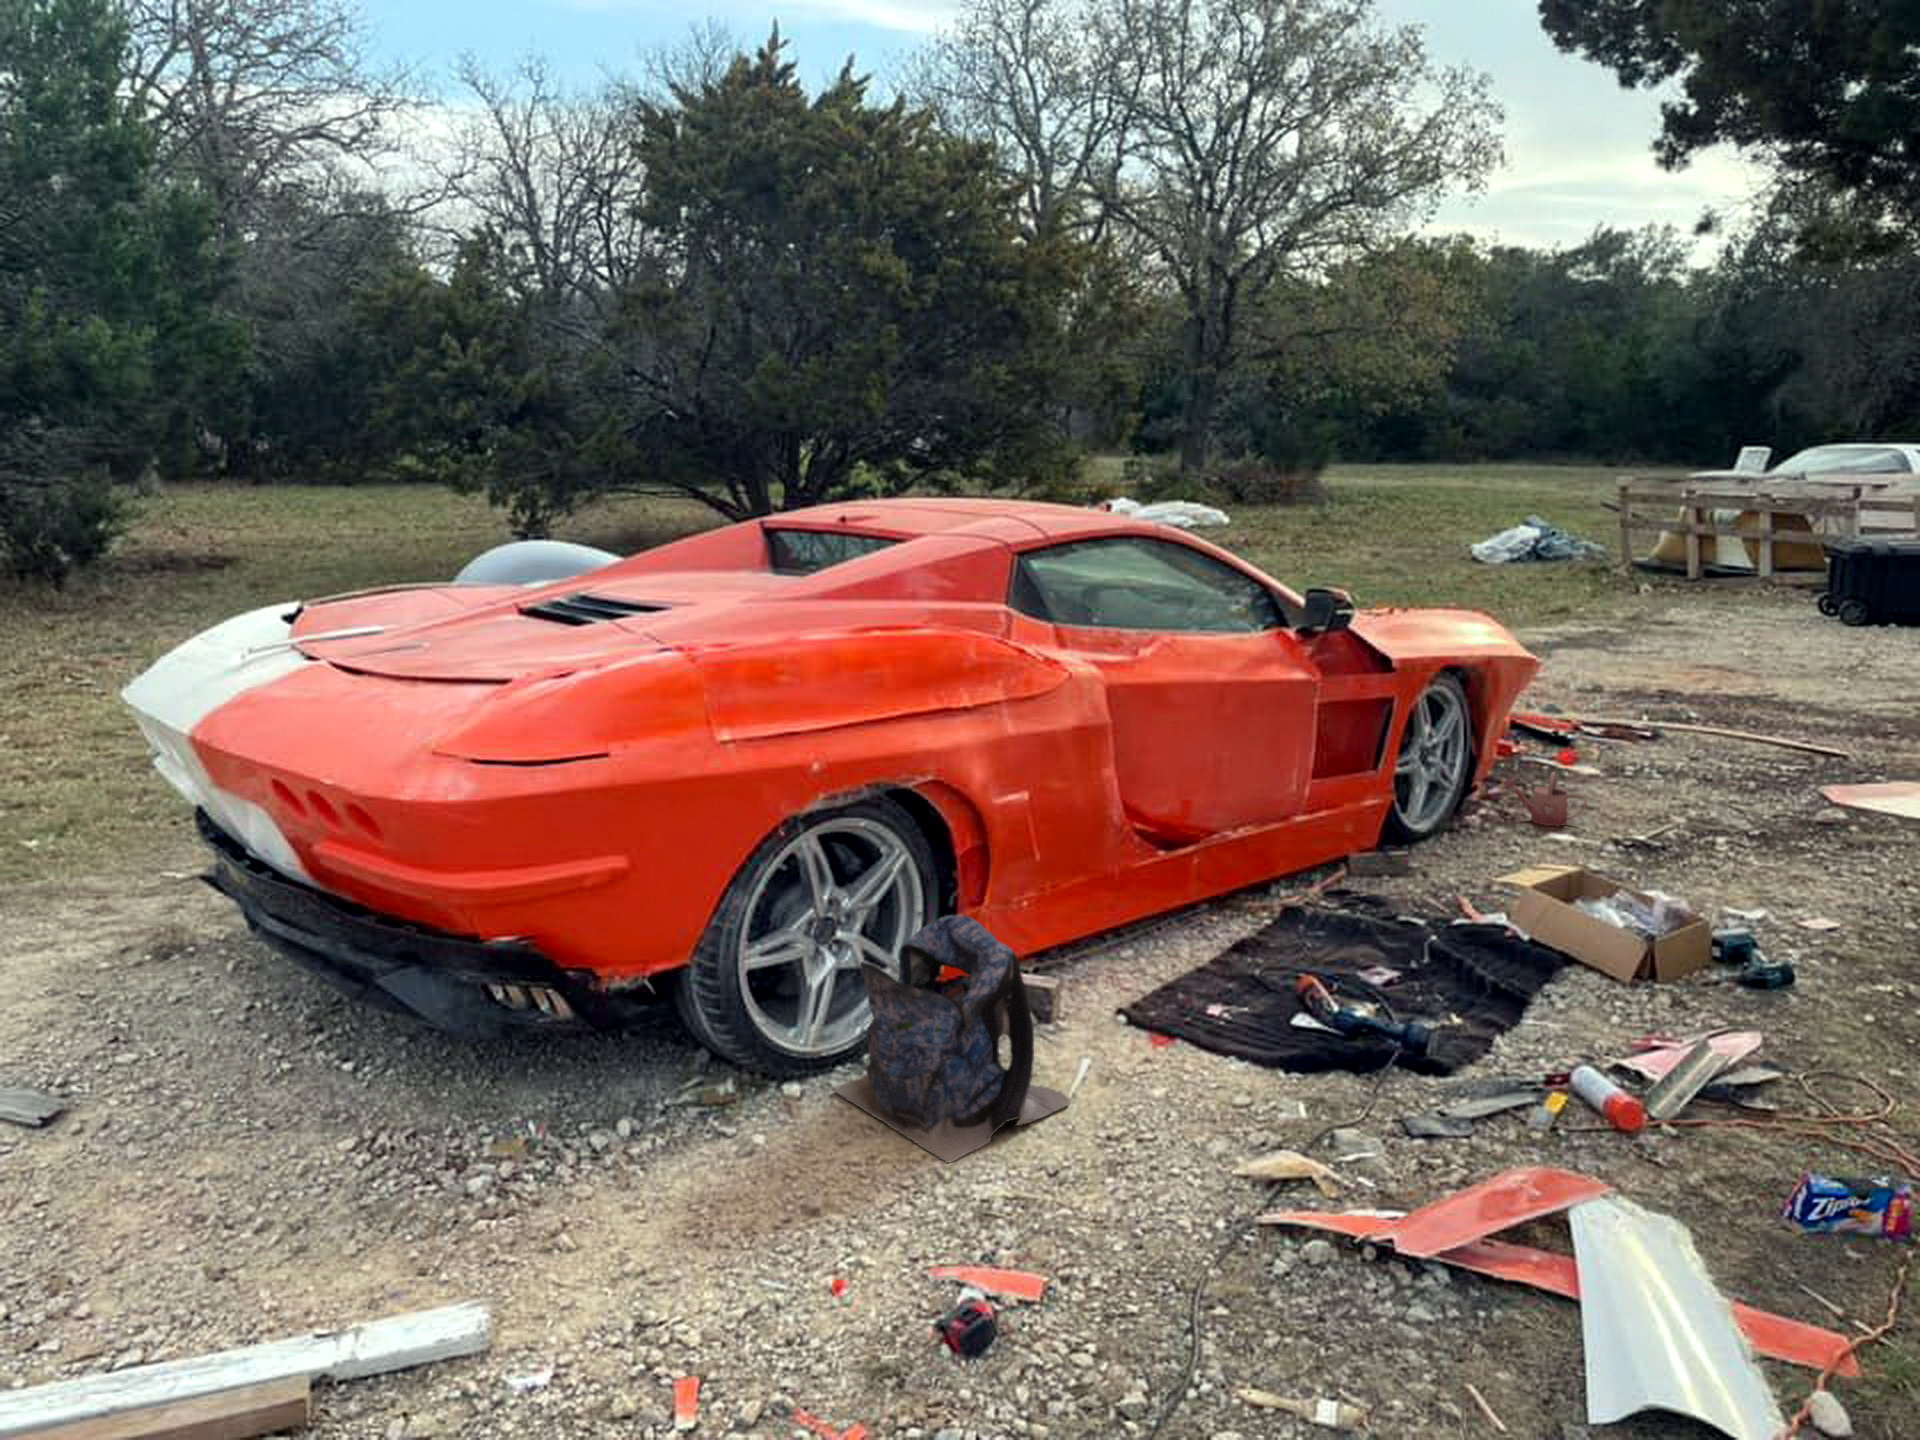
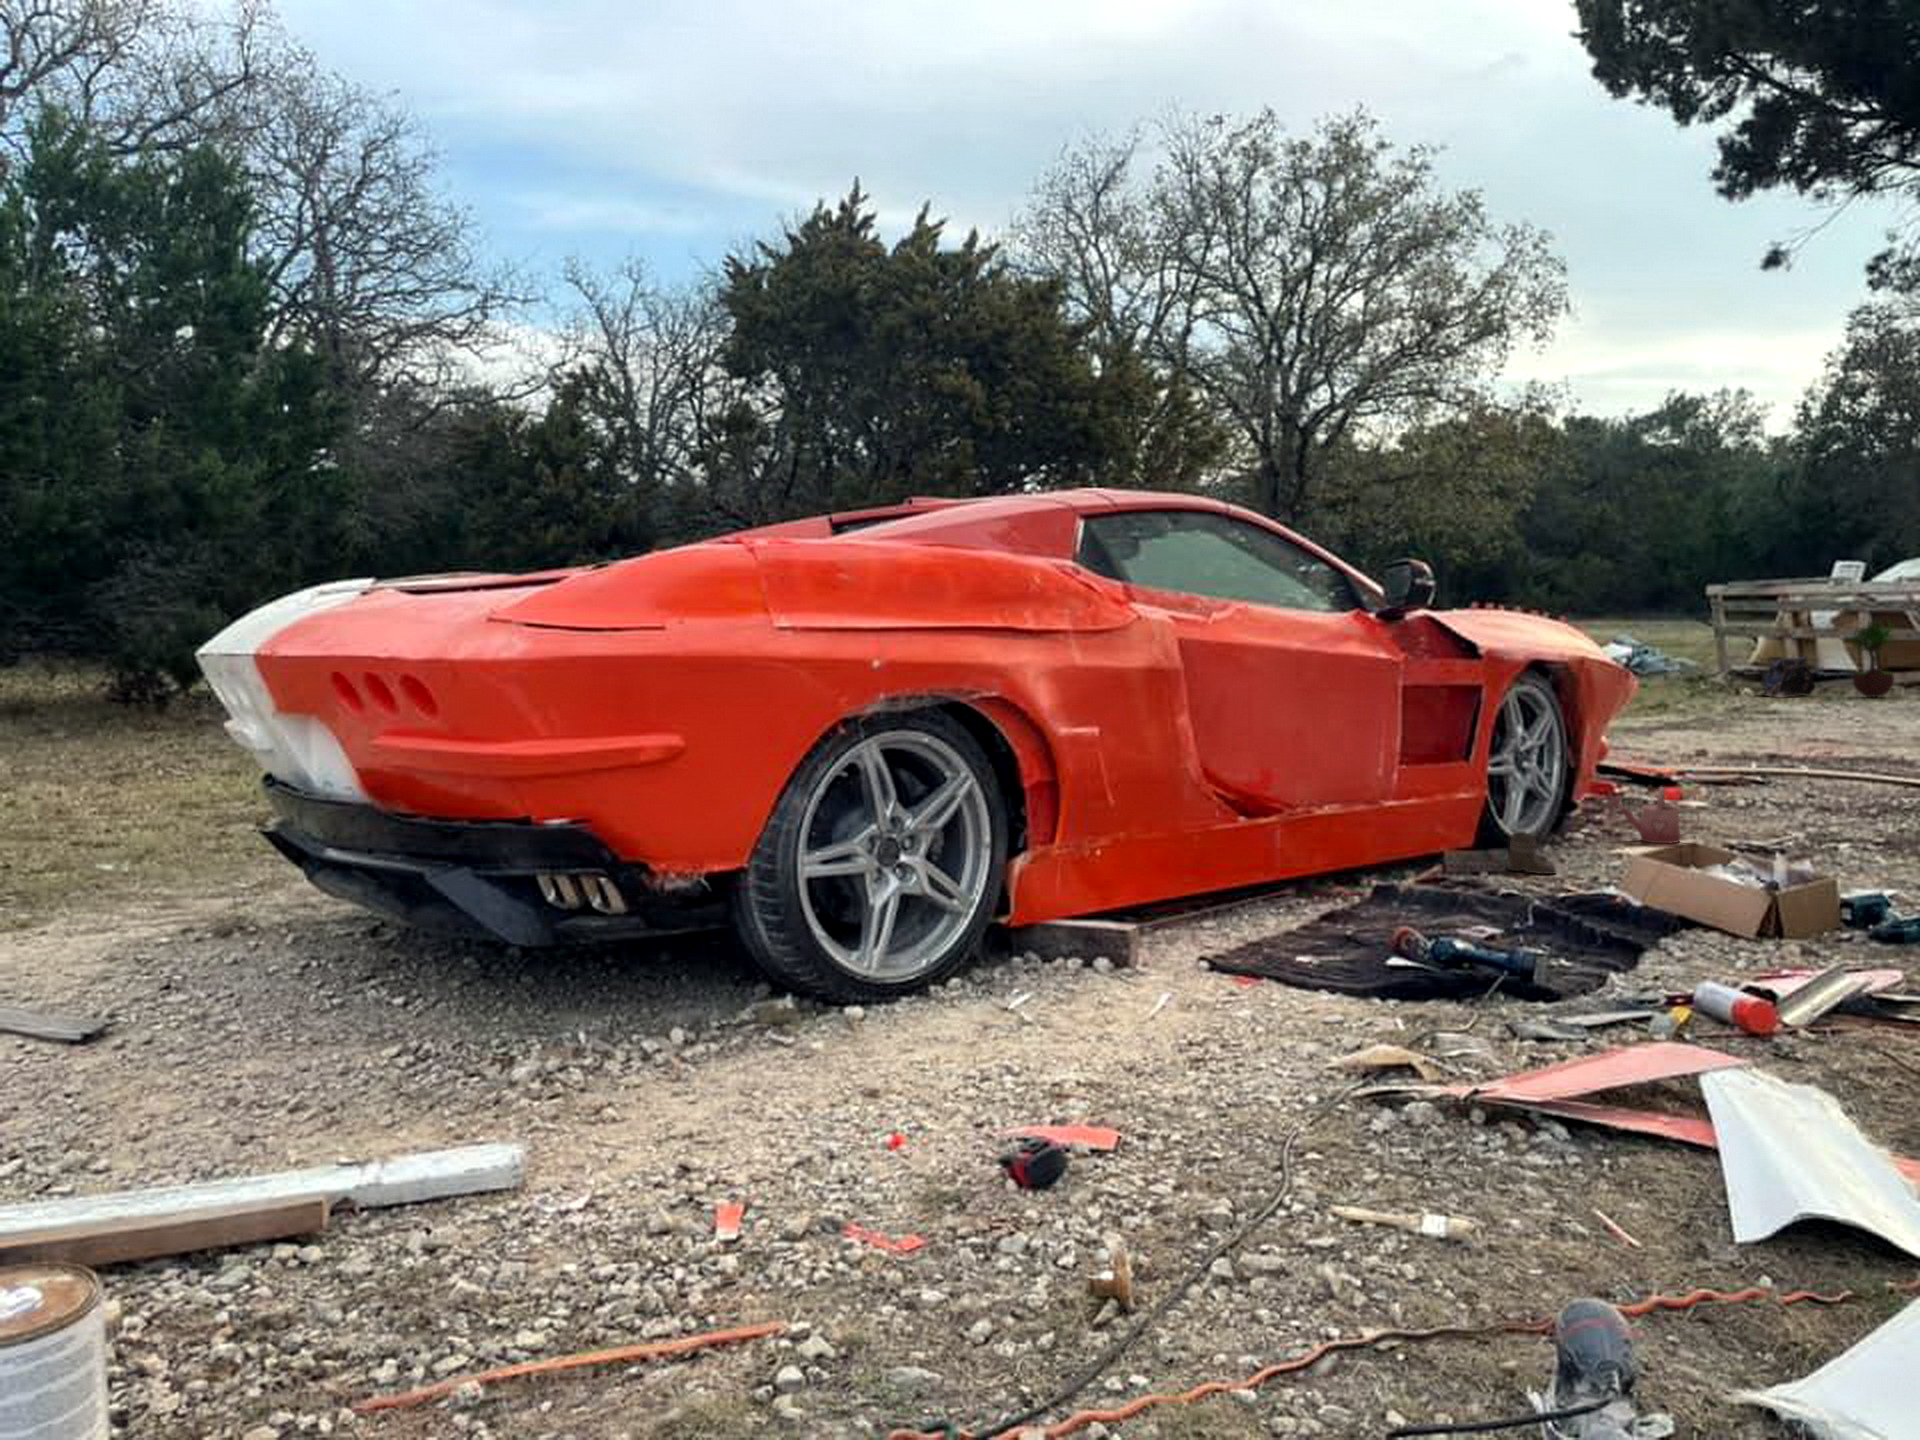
potted tree: none [1733,505,1786,585] -> present [1849,620,1895,697]
boots: none [1406,827,1452,874] -> present [1508,831,1556,874]
backpack: present [833,915,1070,1163] -> present [1760,656,1815,698]

